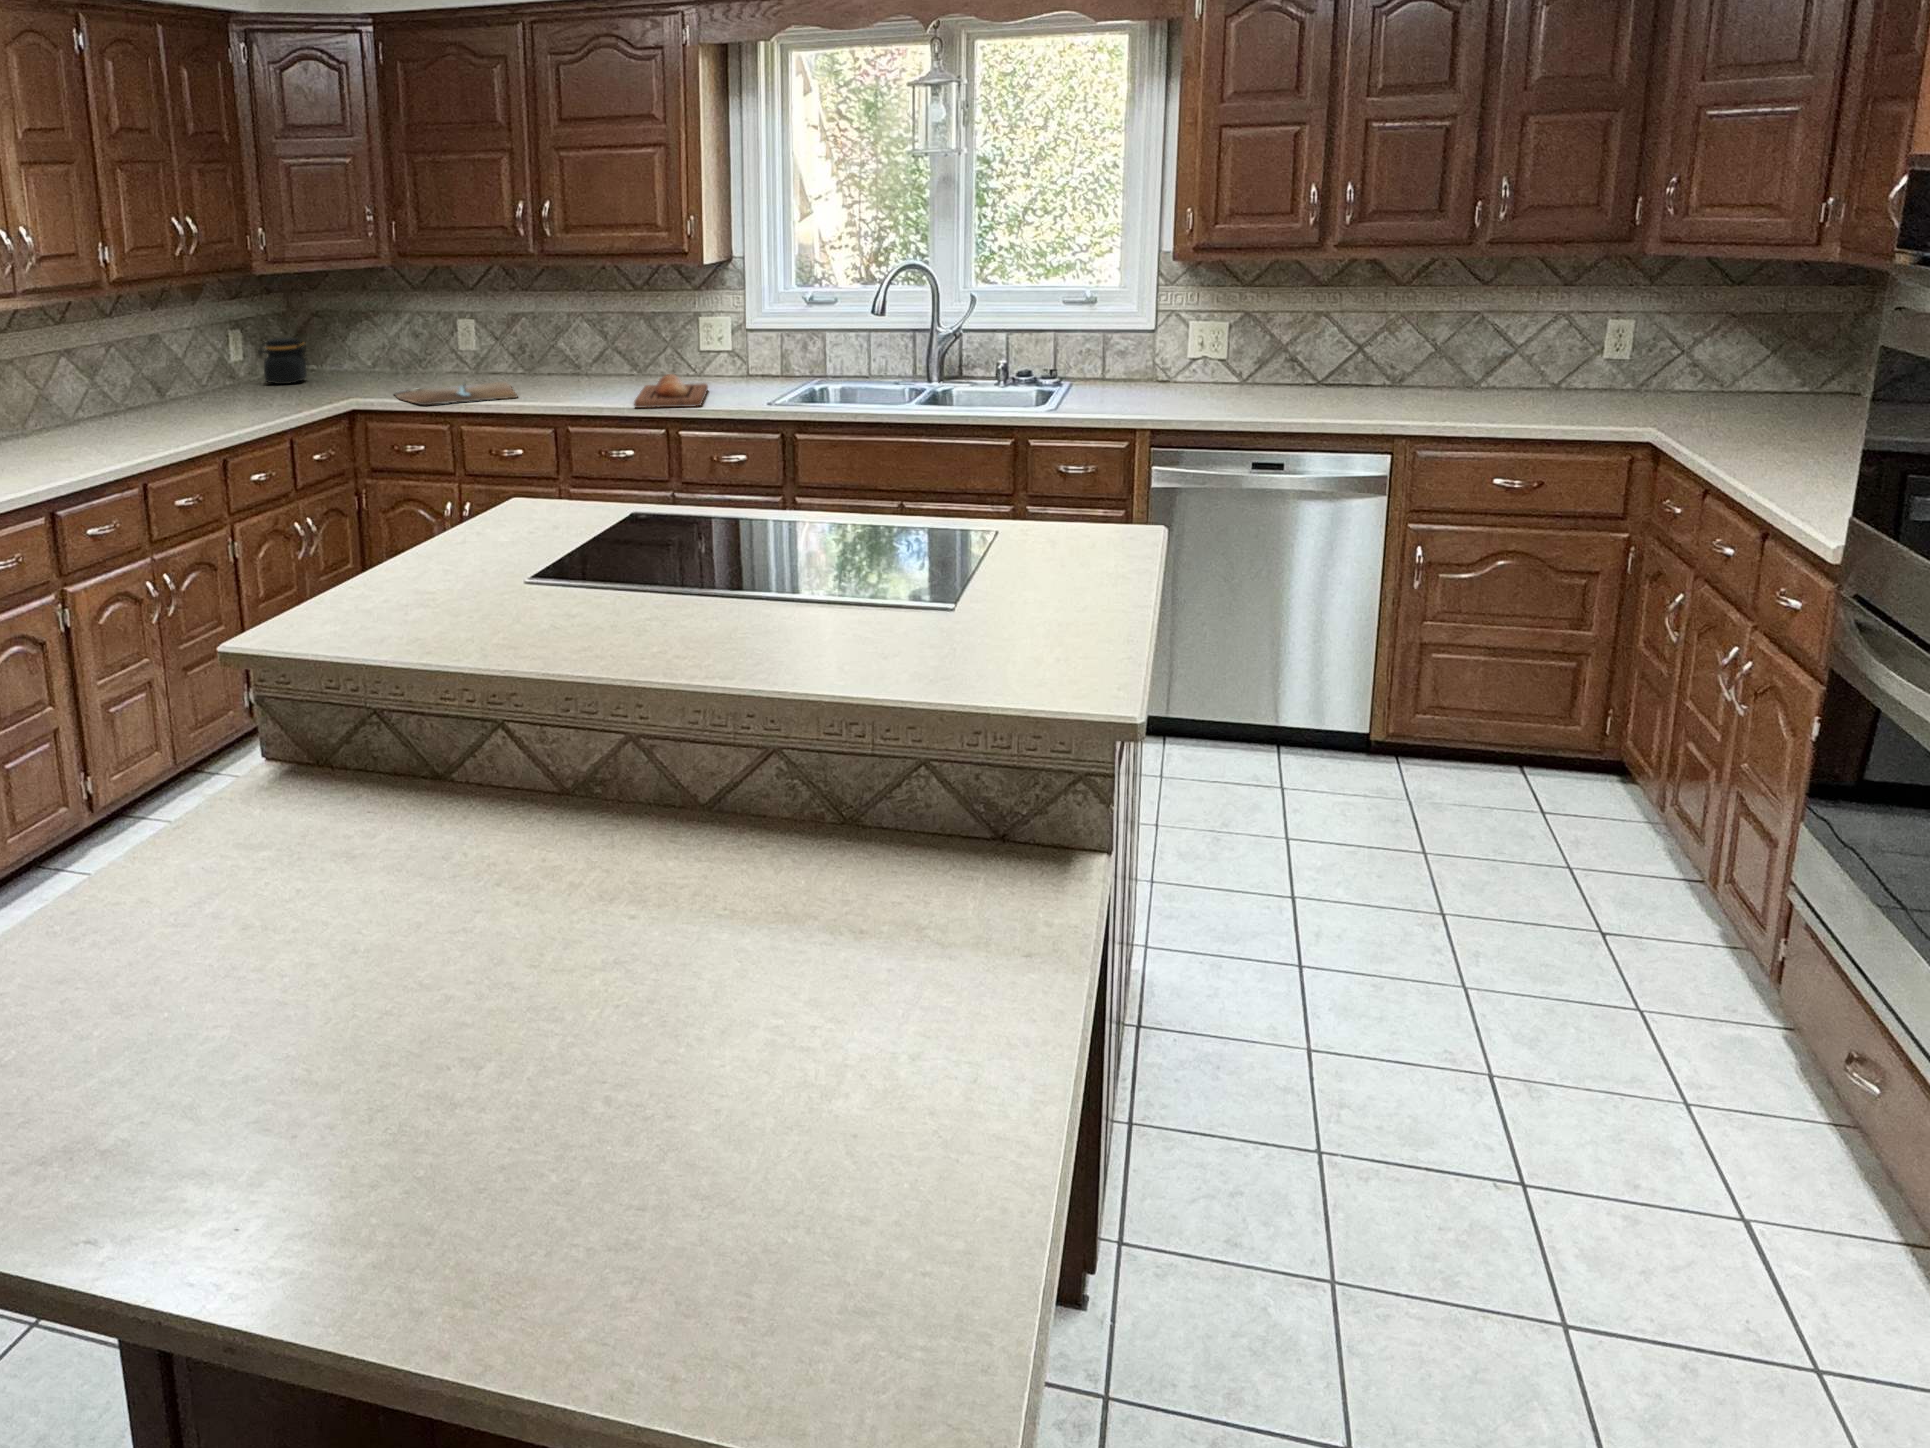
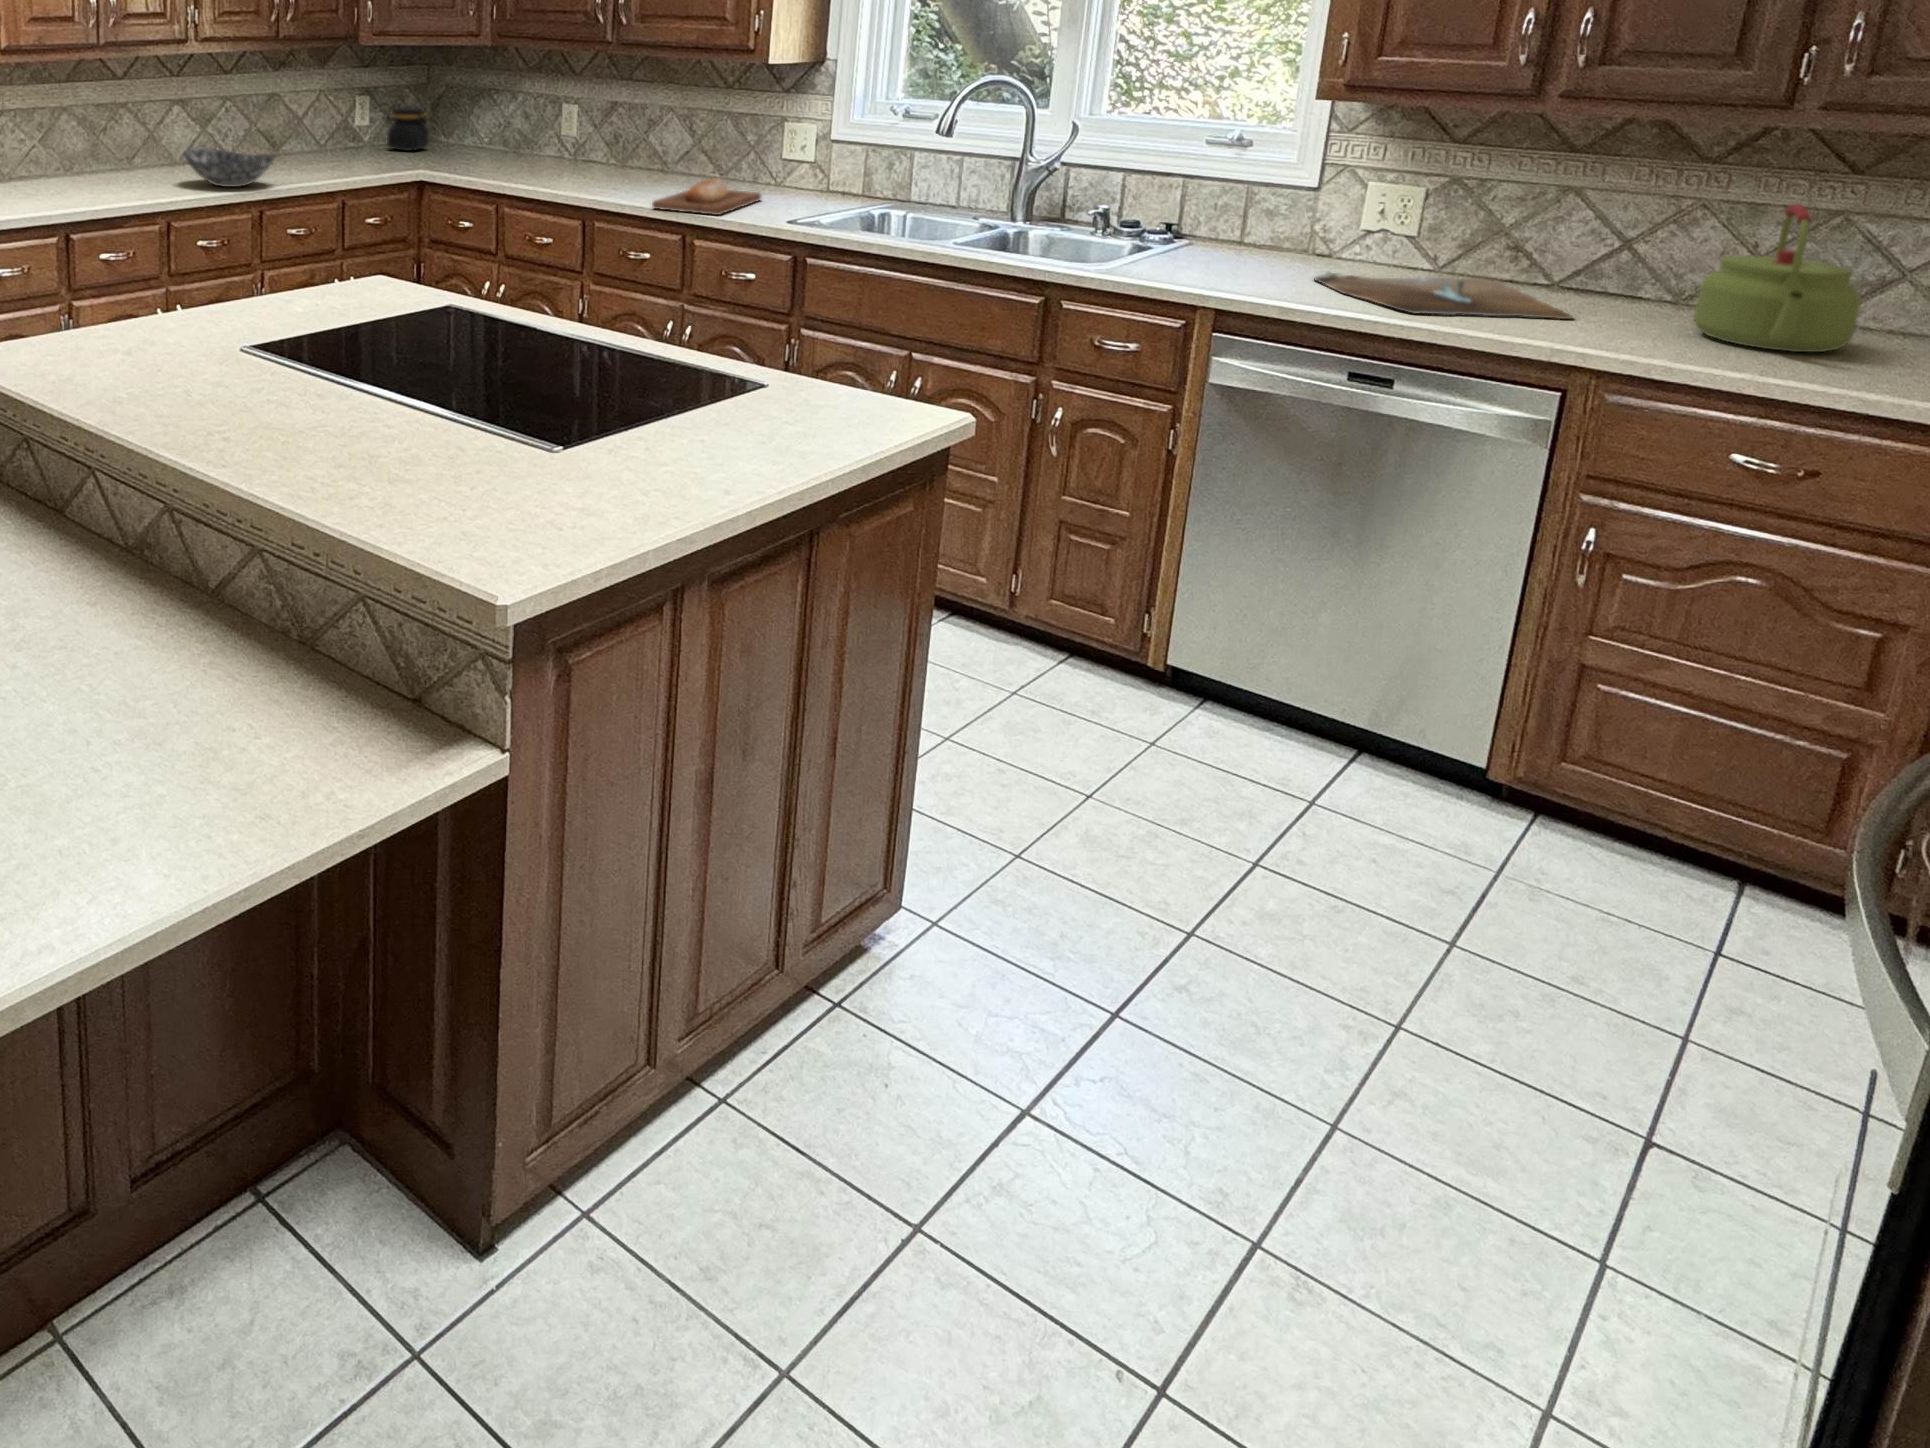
kettle: none [1428,309,1518,407] -> present [1693,204,1861,352]
cutting board: present [395,382,517,405] -> present [1315,273,1573,319]
bowl: none [113,398,226,439] -> present [184,149,275,187]

